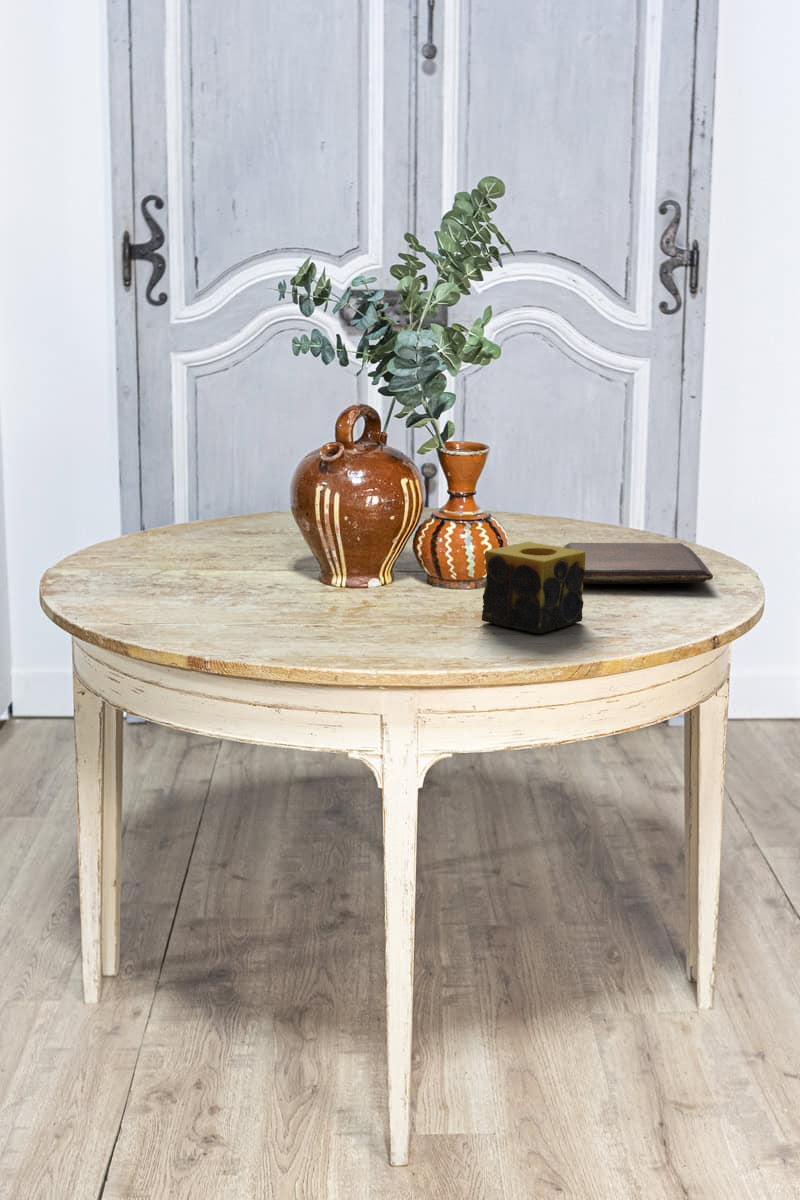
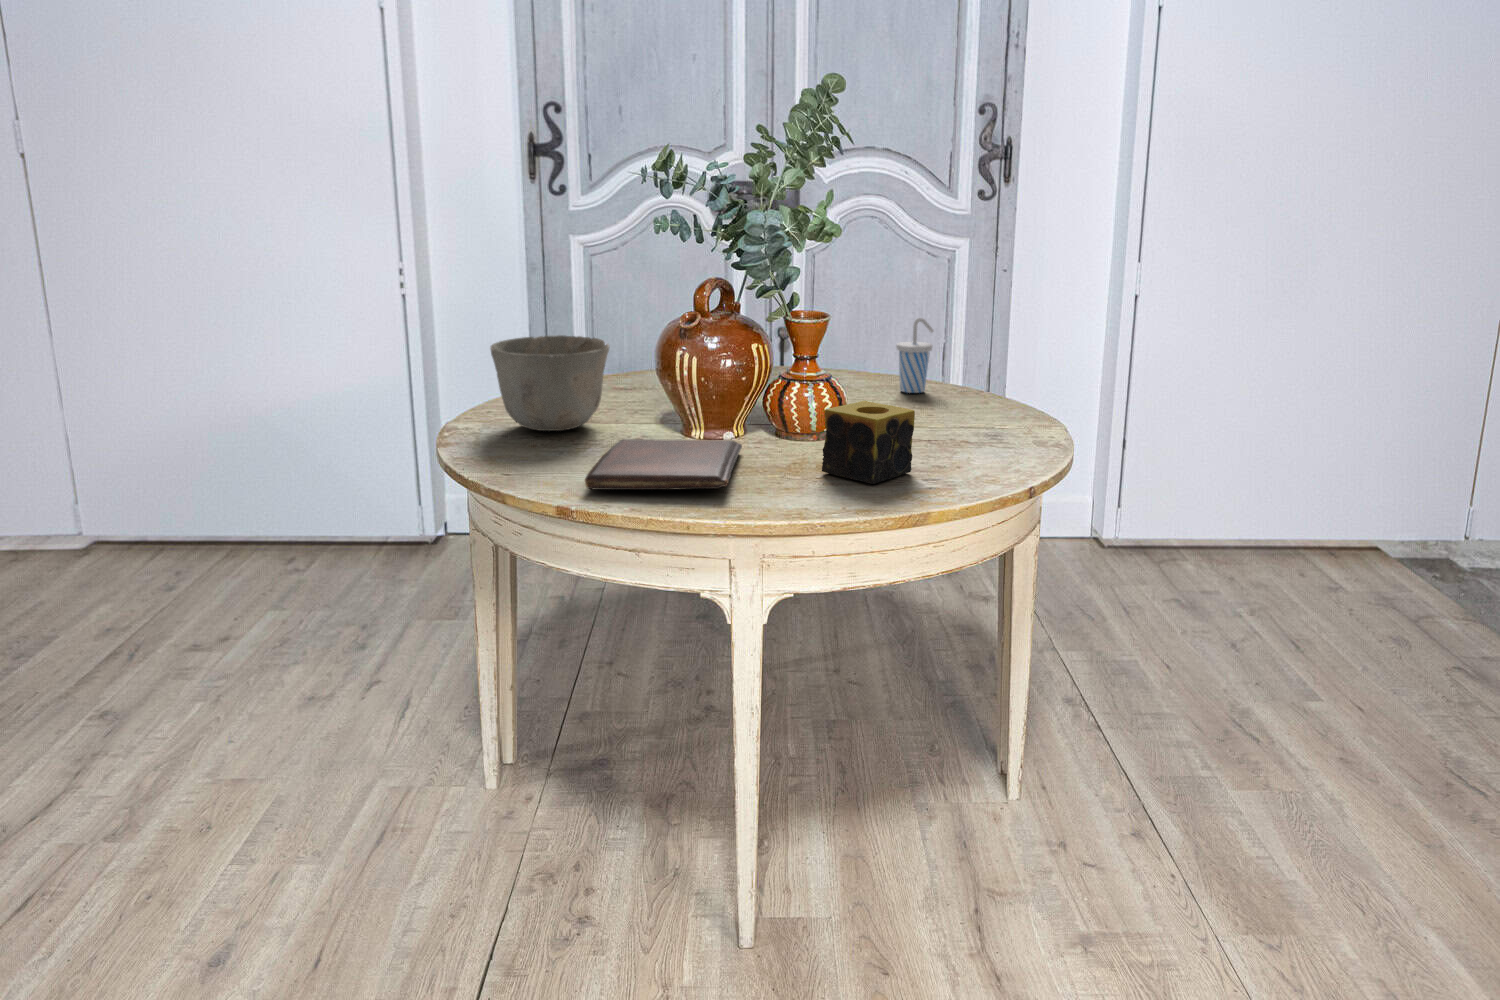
cup: none [564,450,607,536] -> present [896,318,933,393]
ceramic bowl: none [103,469,239,577] -> present [490,335,609,431]
book: present [564,543,713,584] -> present [585,439,742,490]

